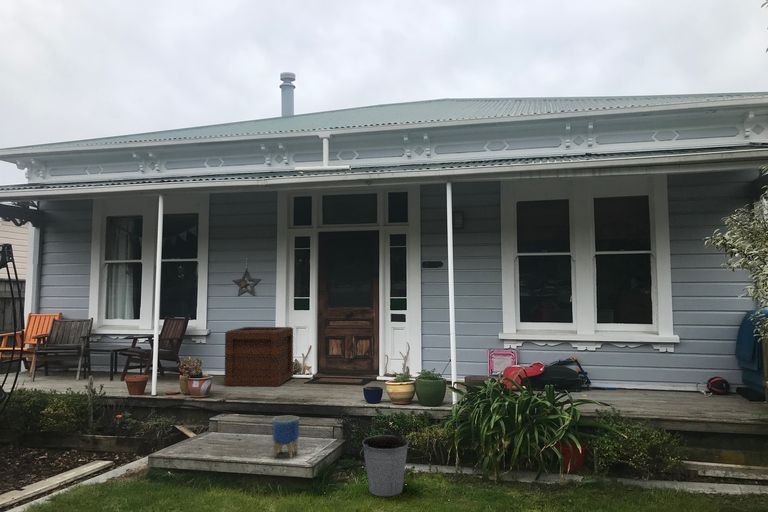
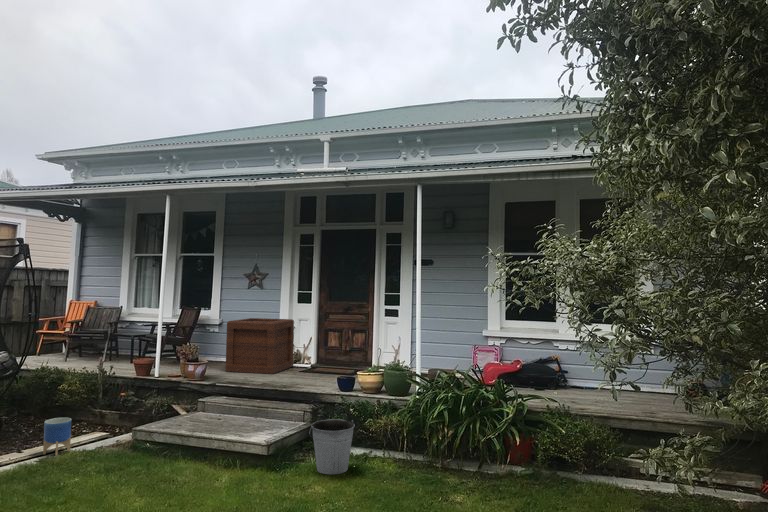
planter: present [273,416,299,458] -> present [43,418,71,456]

